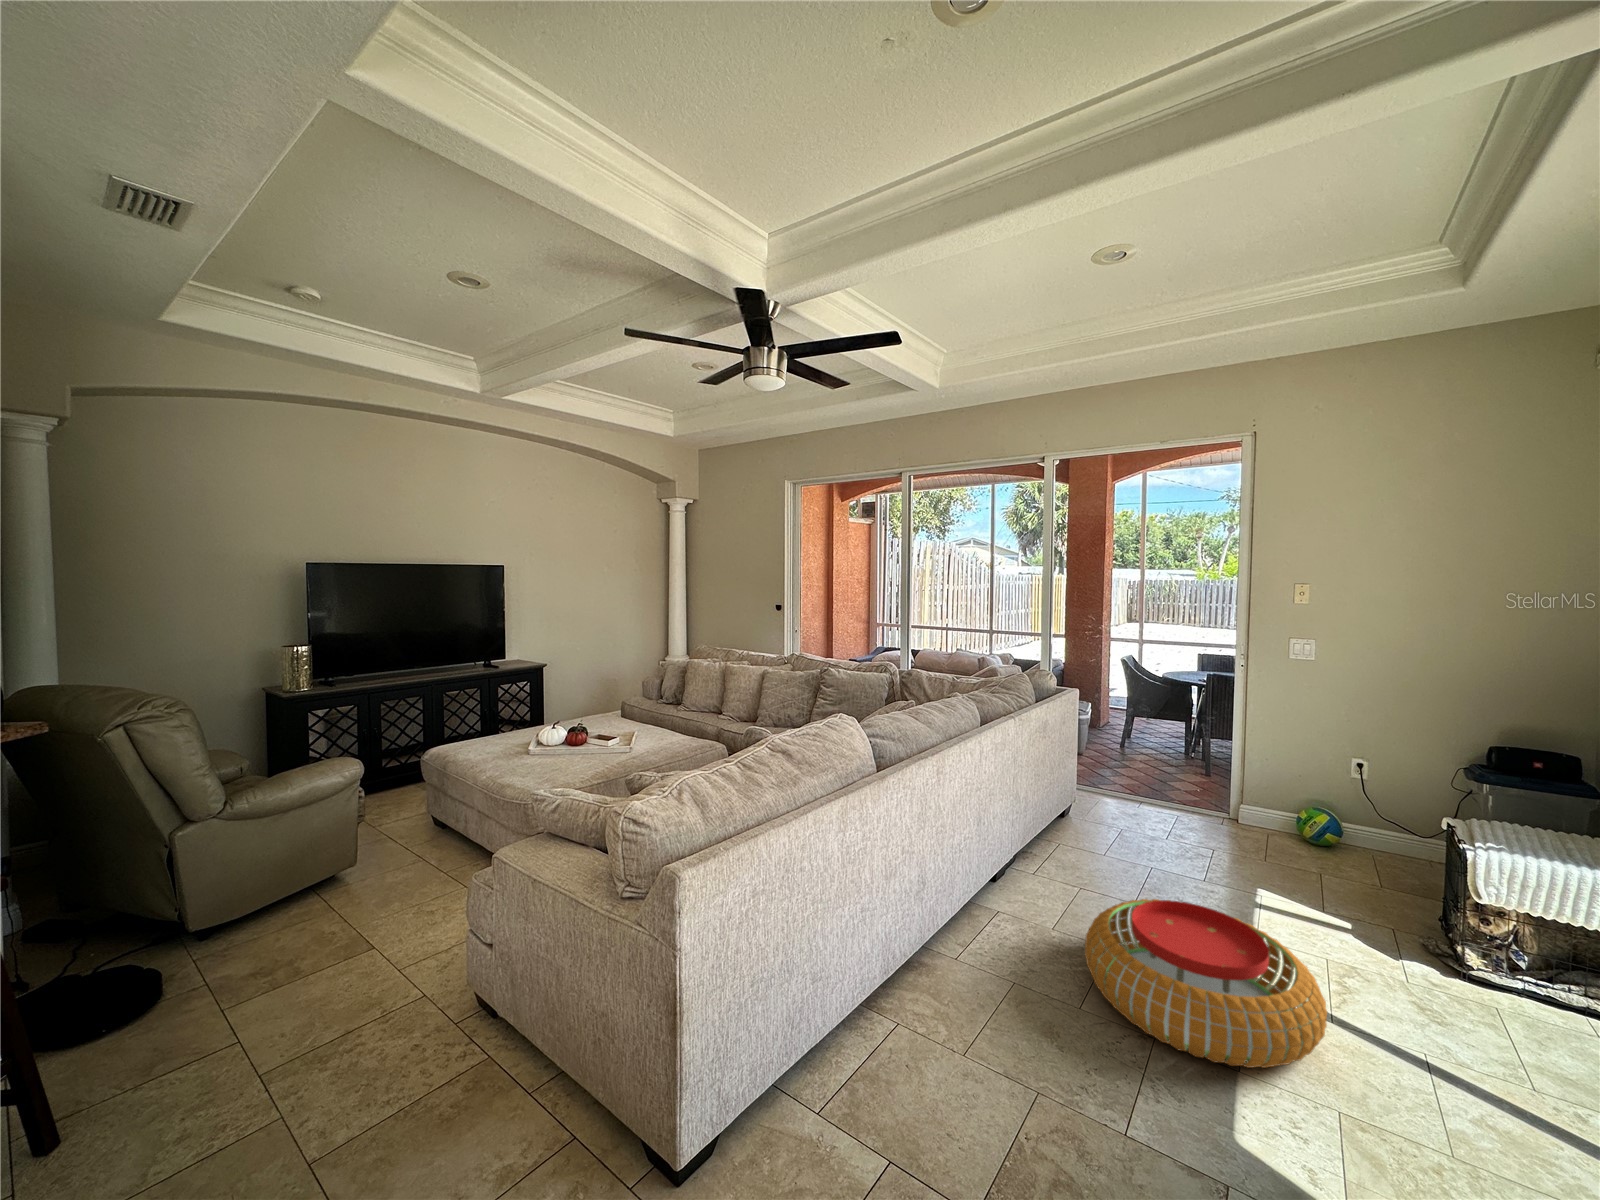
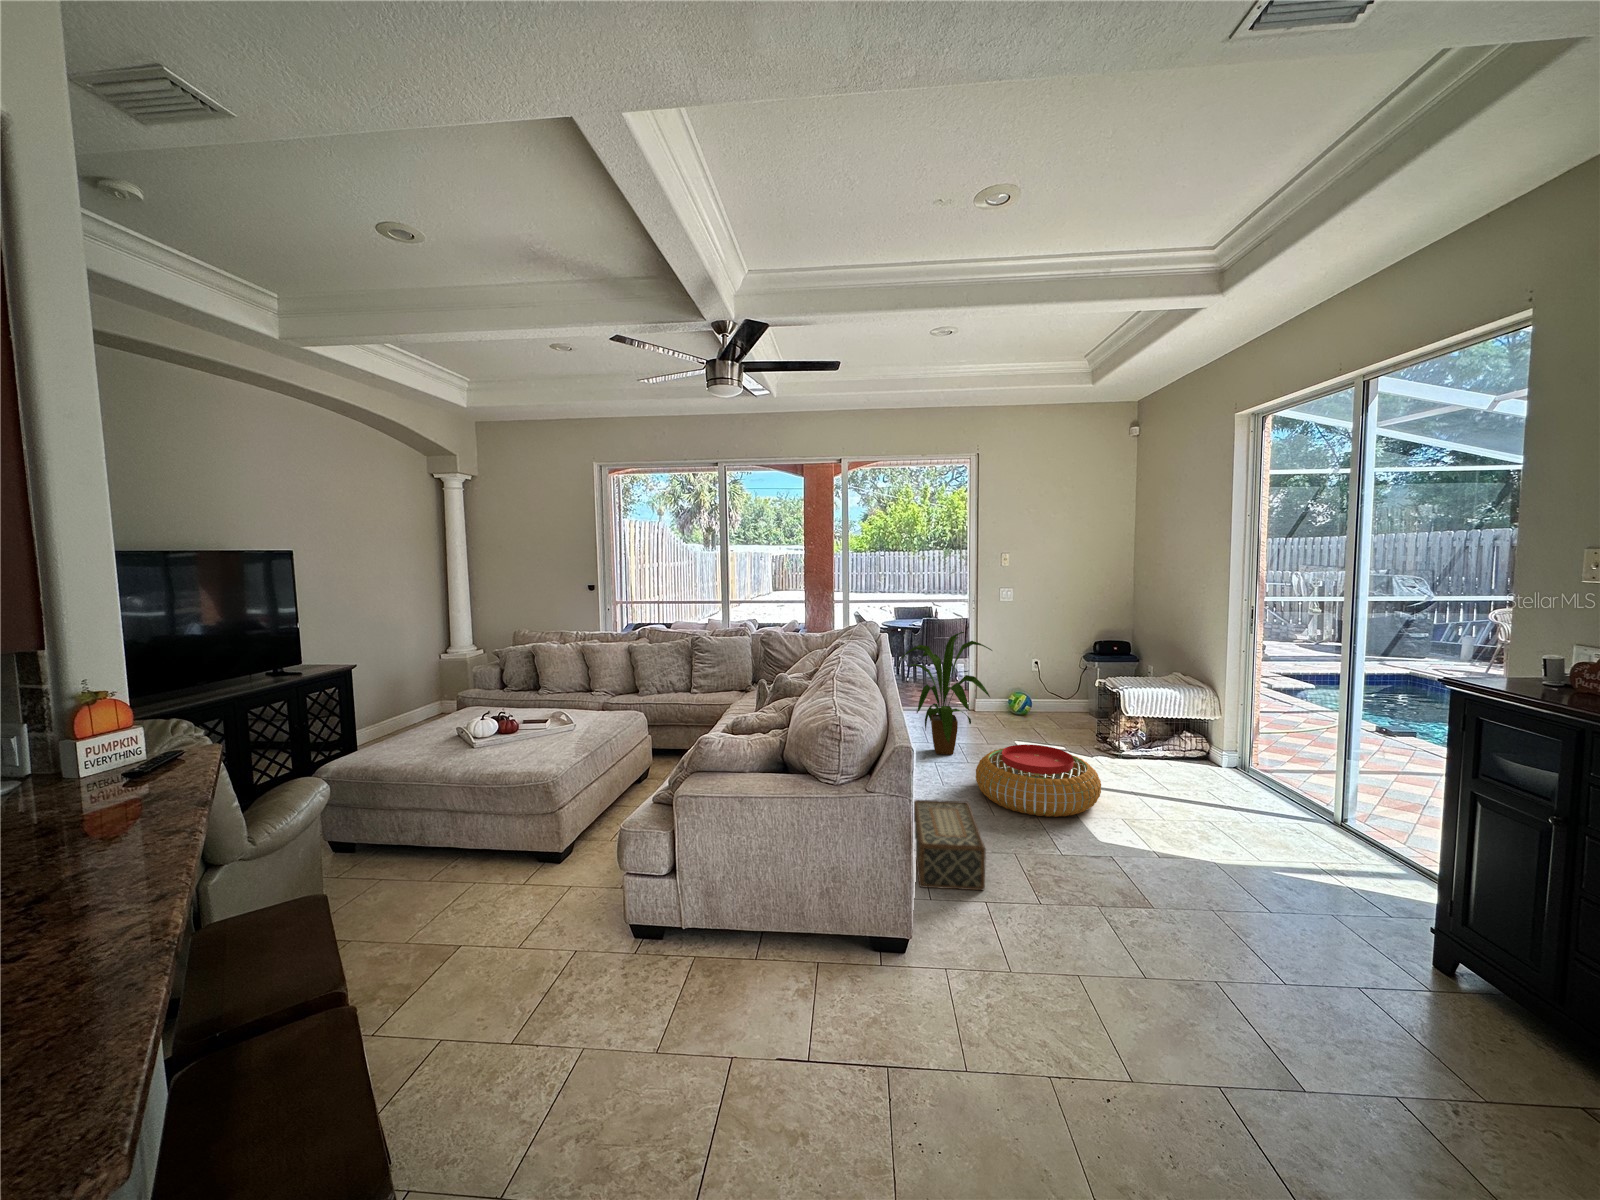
house plant: none [1052,701,1192,884] -> present [900,632,992,755]
woven basket: none [829,945,991,1145] -> present [914,800,986,890]

